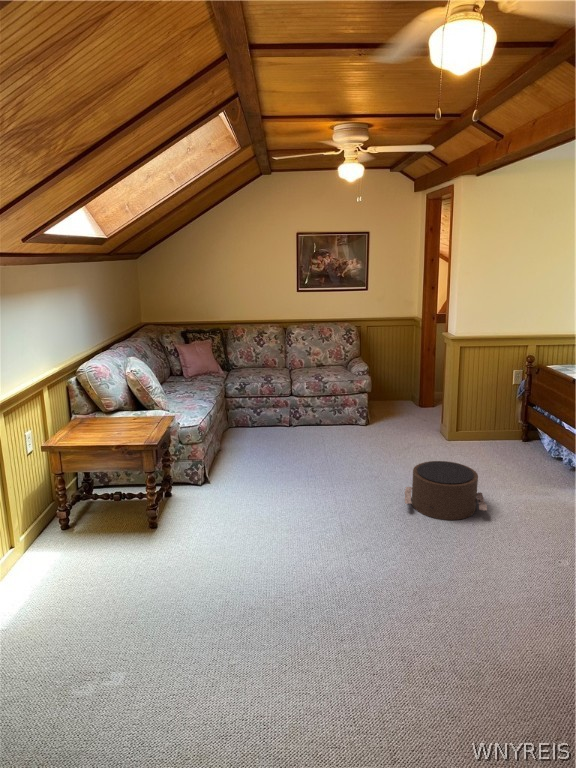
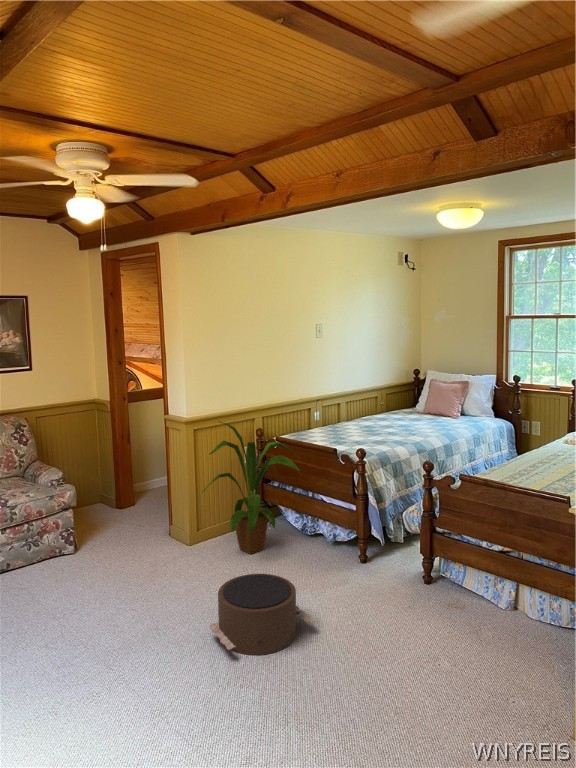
house plant: none [455,341,551,459] -> present [203,421,300,554]

